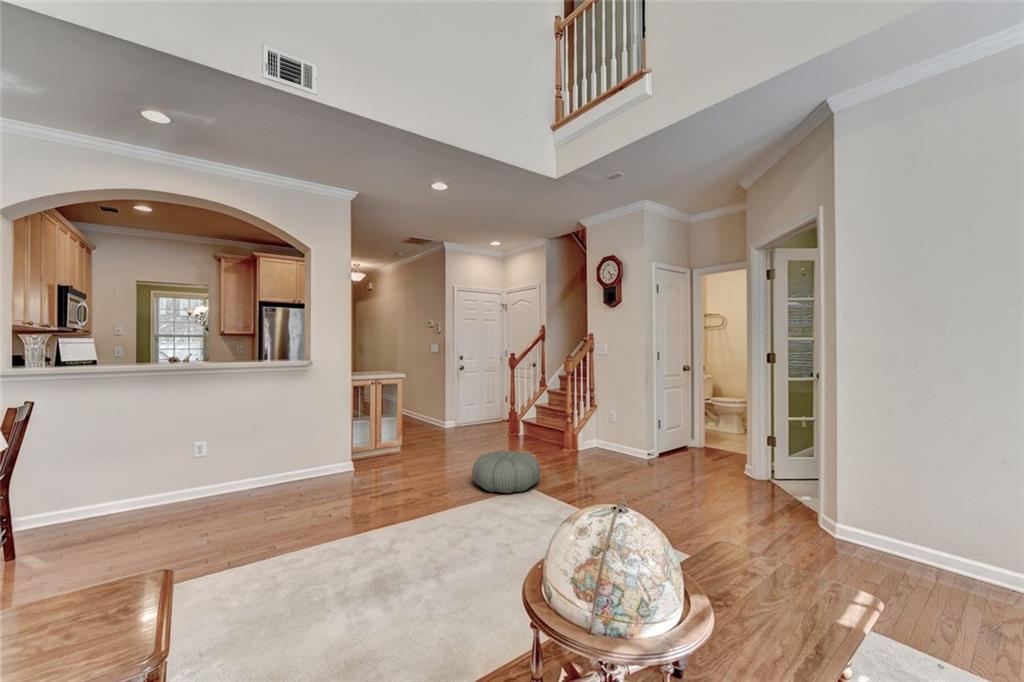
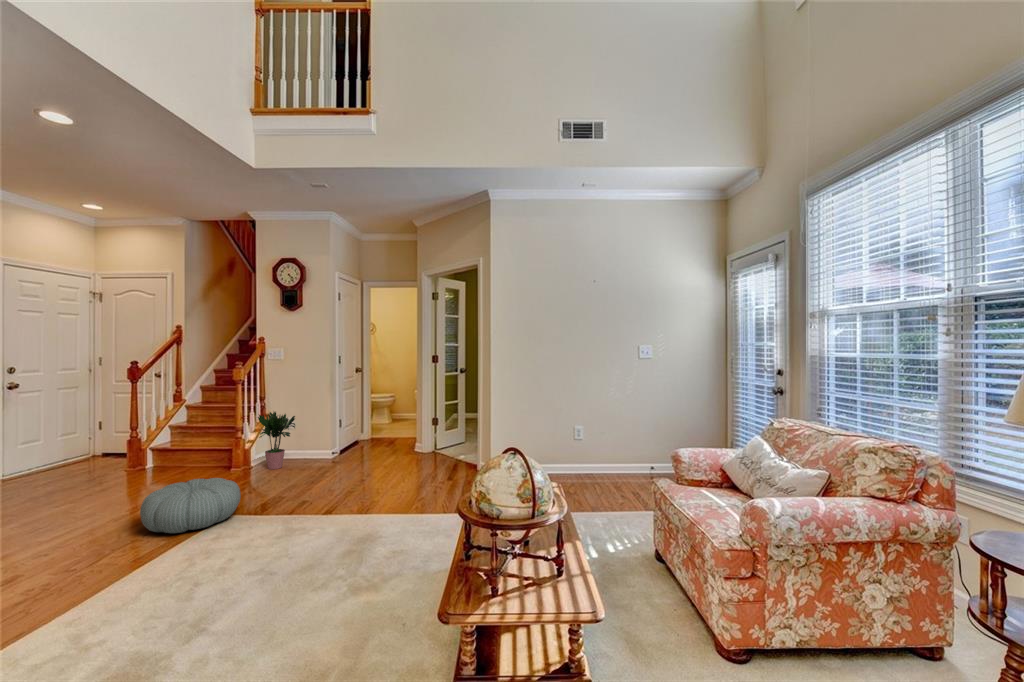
potted plant: none [580,400,617,457] -> present [258,412,295,469]

